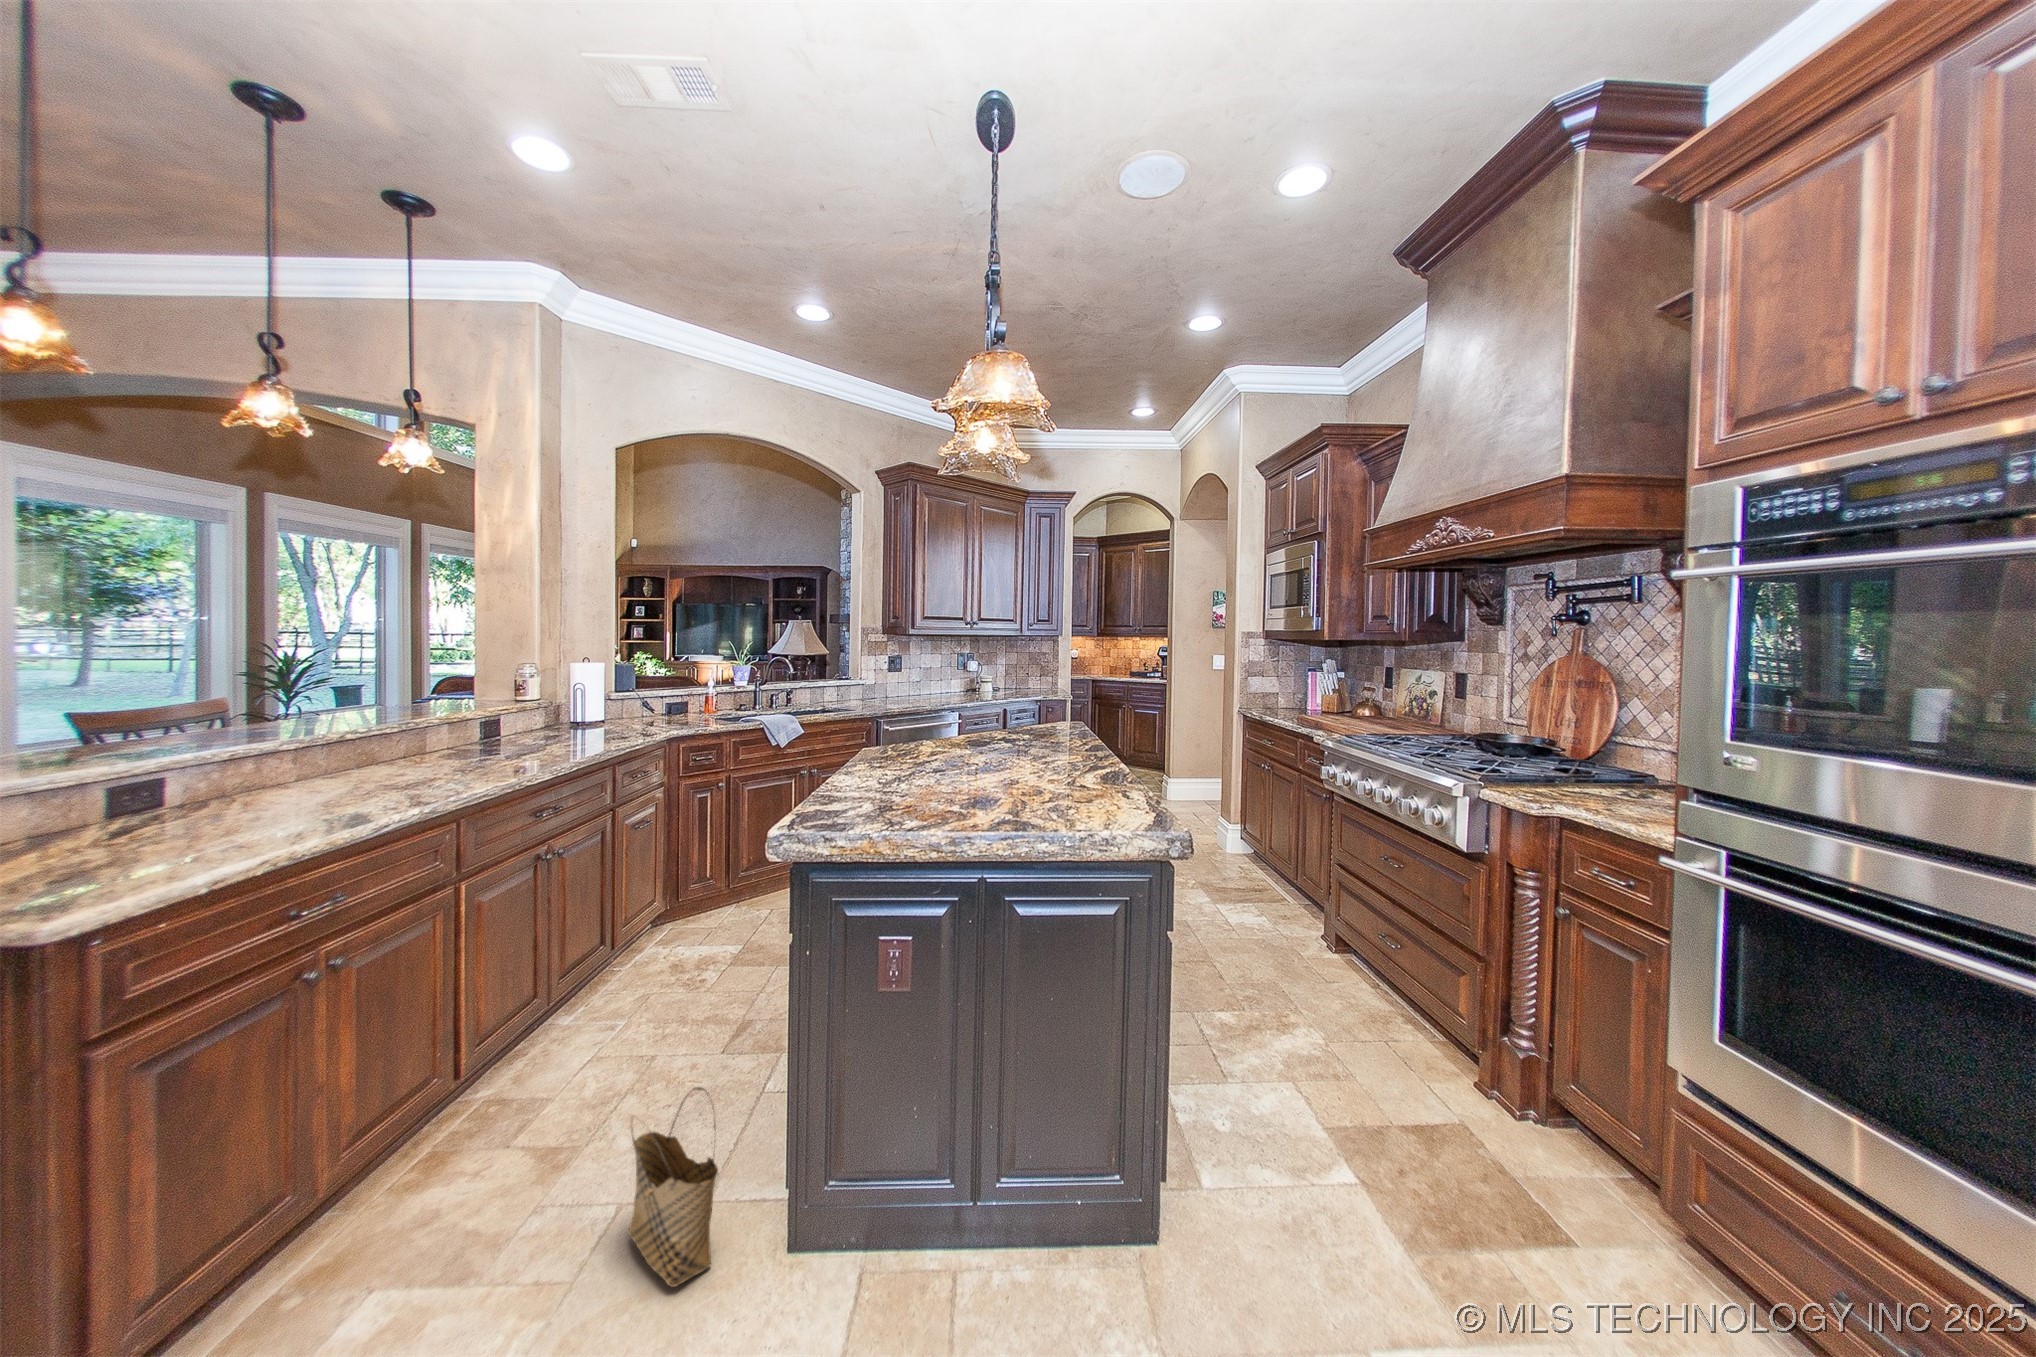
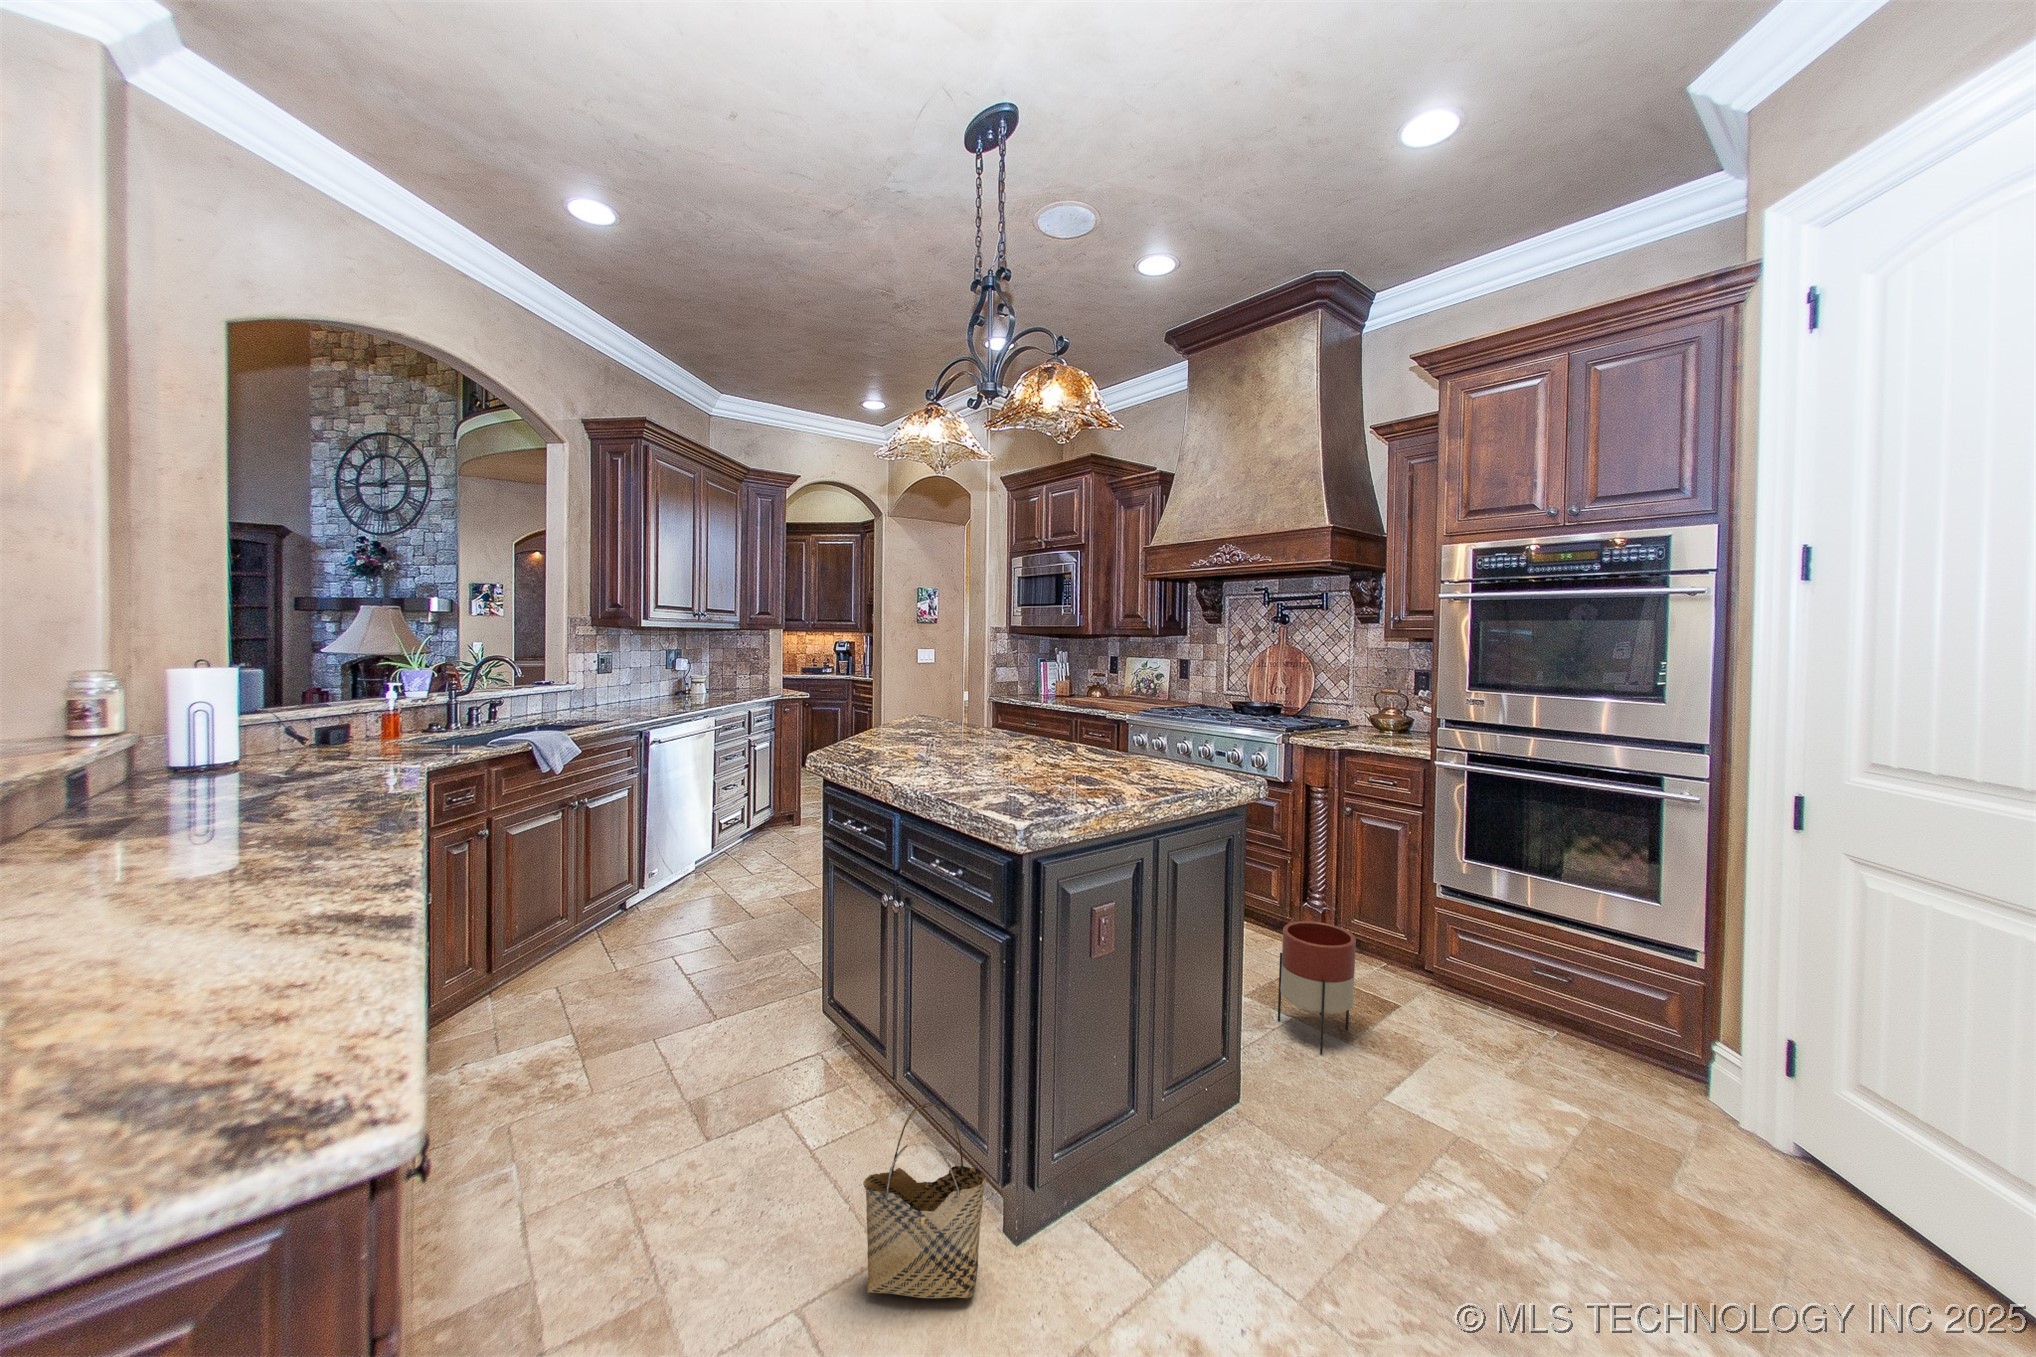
planter: none [1302,1045,1420,1246] -> present [1278,921,1356,1054]

